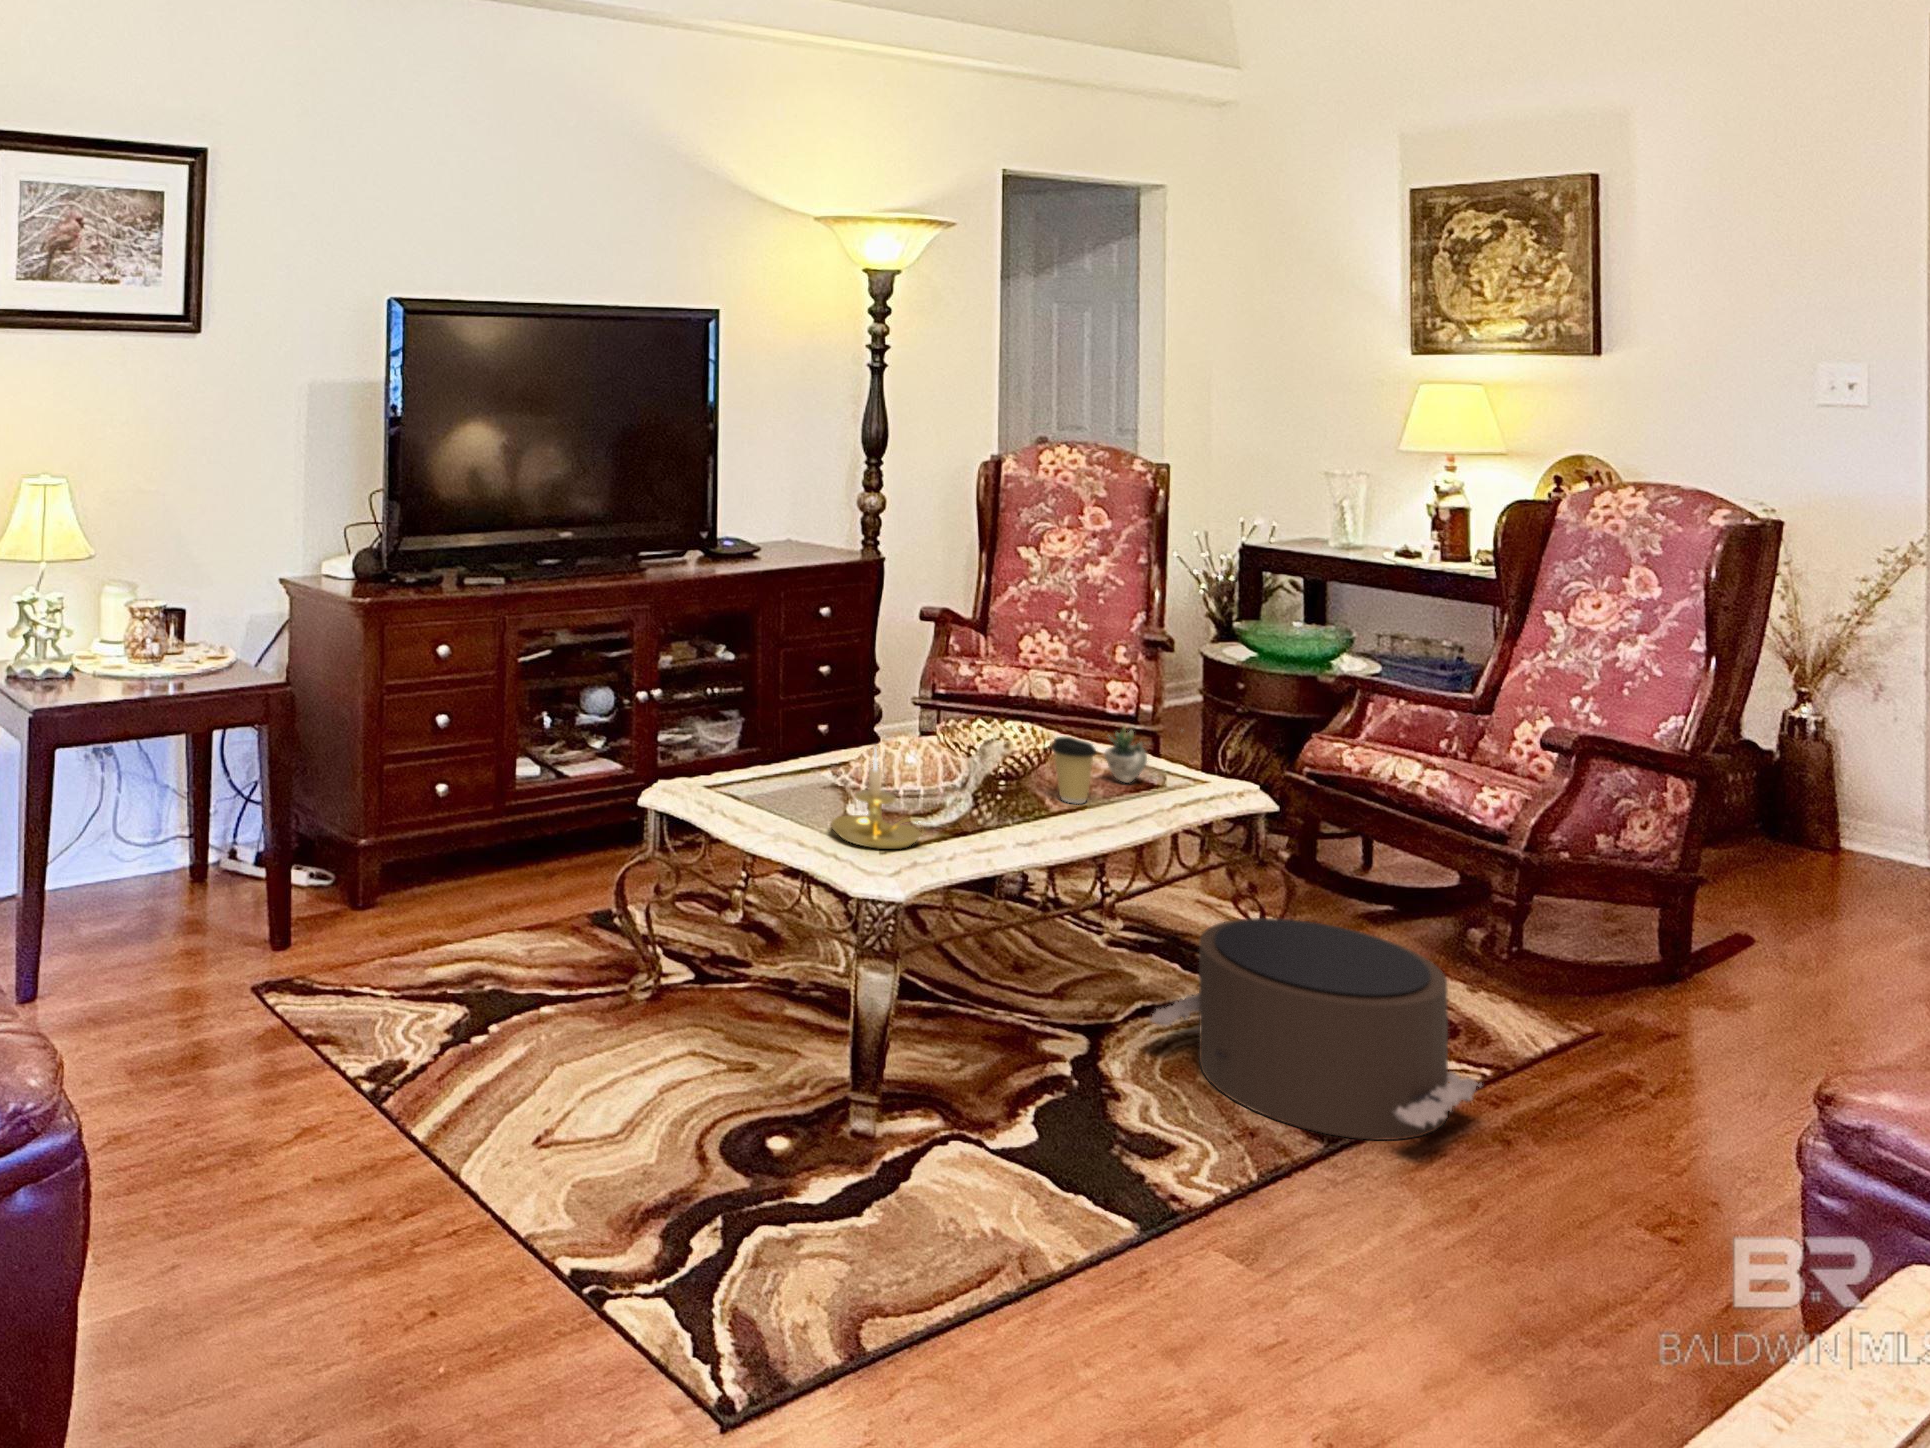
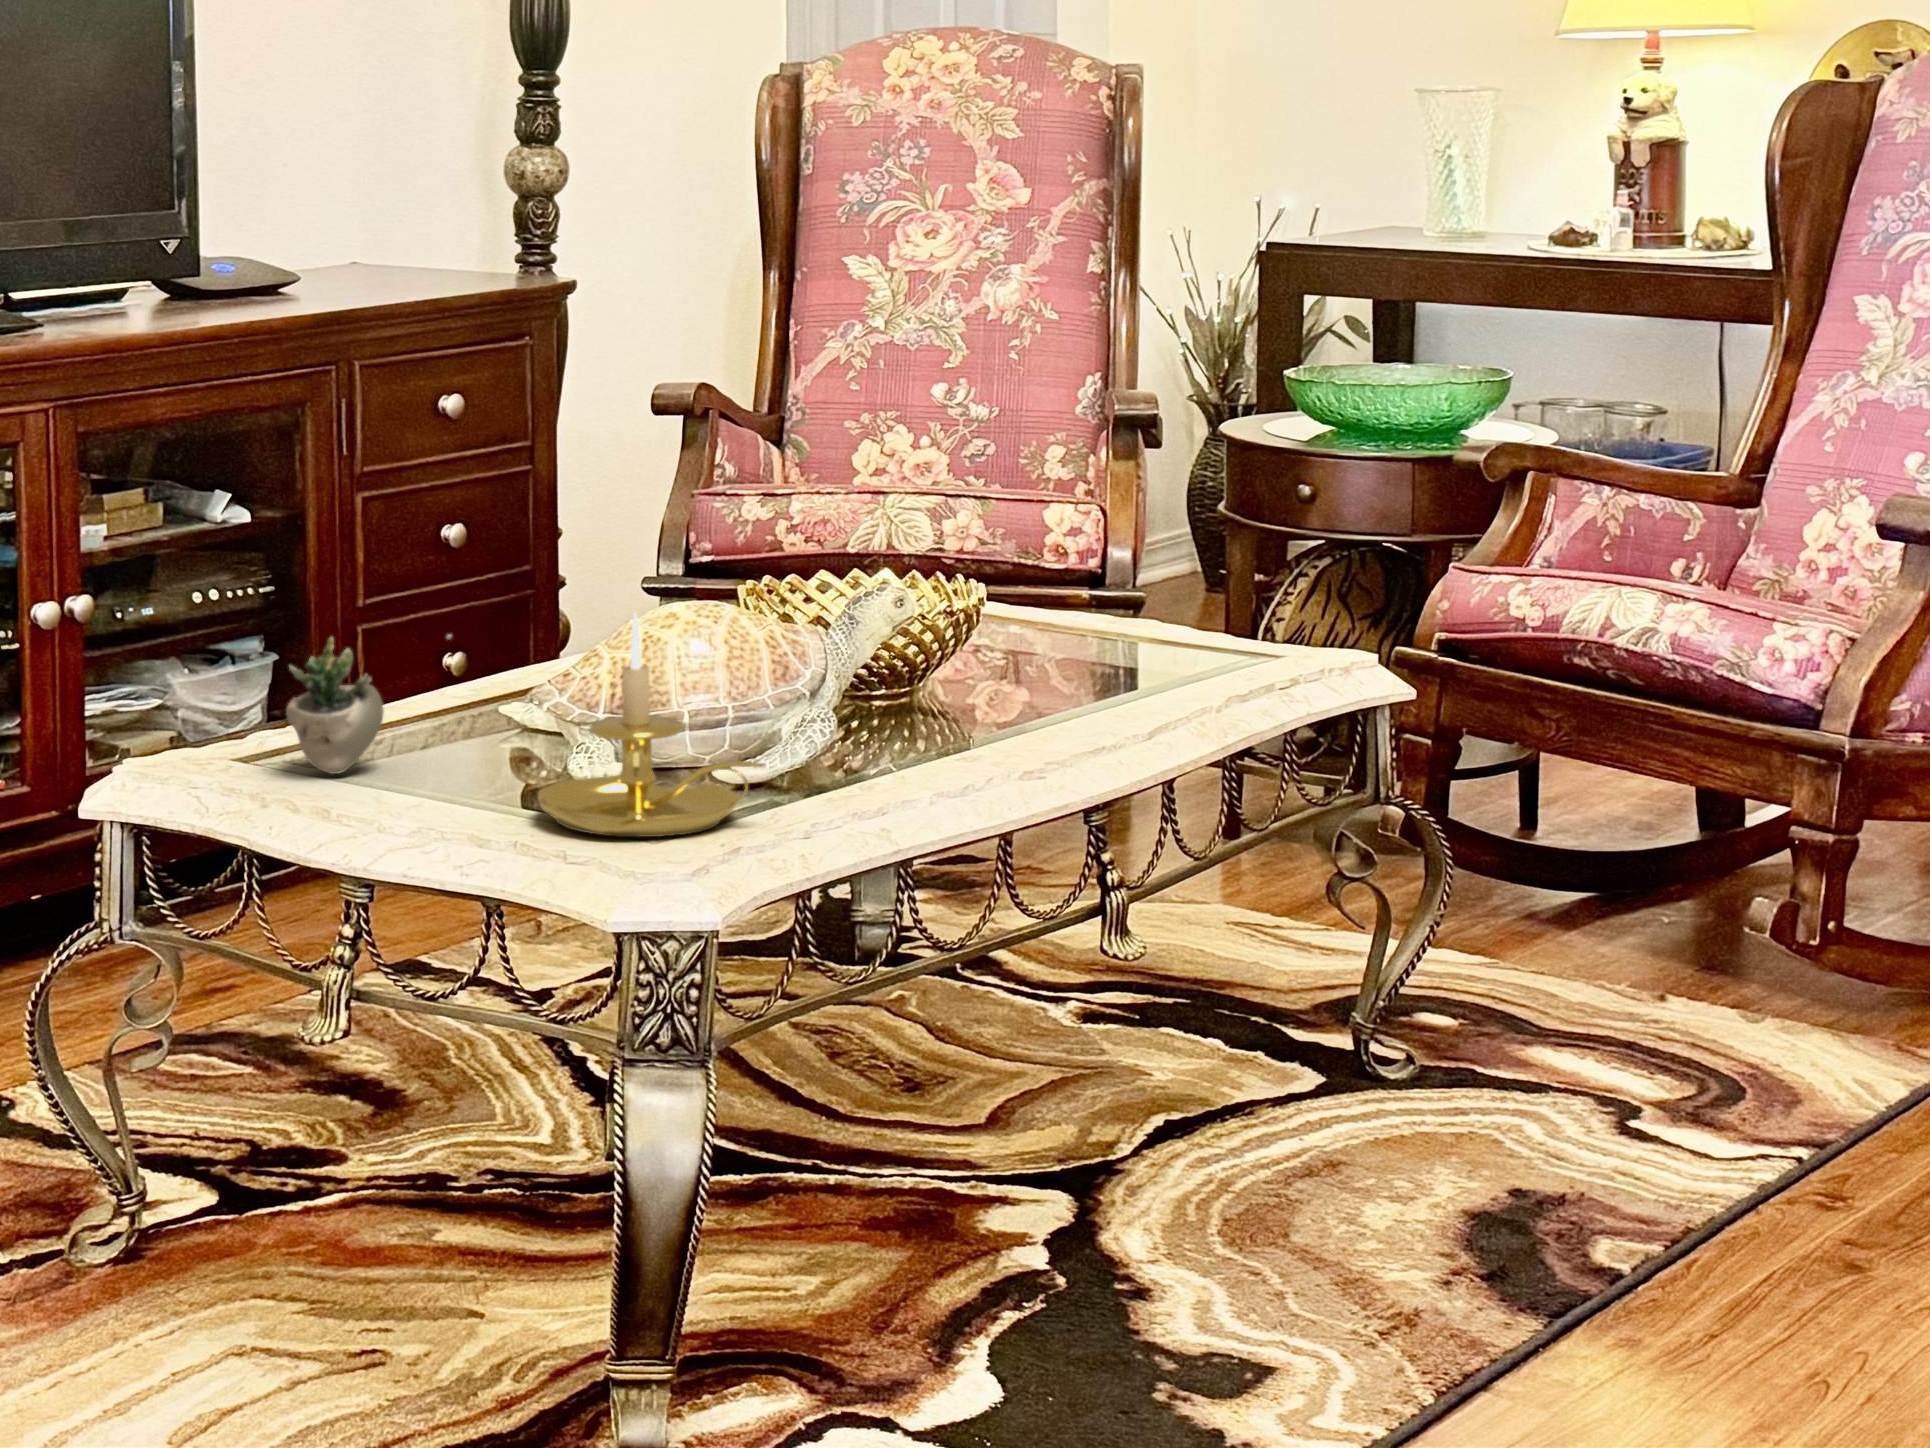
succulent plant: present [1105,726,1147,783] -> present [286,634,452,774]
coffee cup: present [1051,737,1096,804] -> none [987,579,1083,716]
pouf: present [1150,918,1481,1140] -> none [1191,905,1809,1295]

